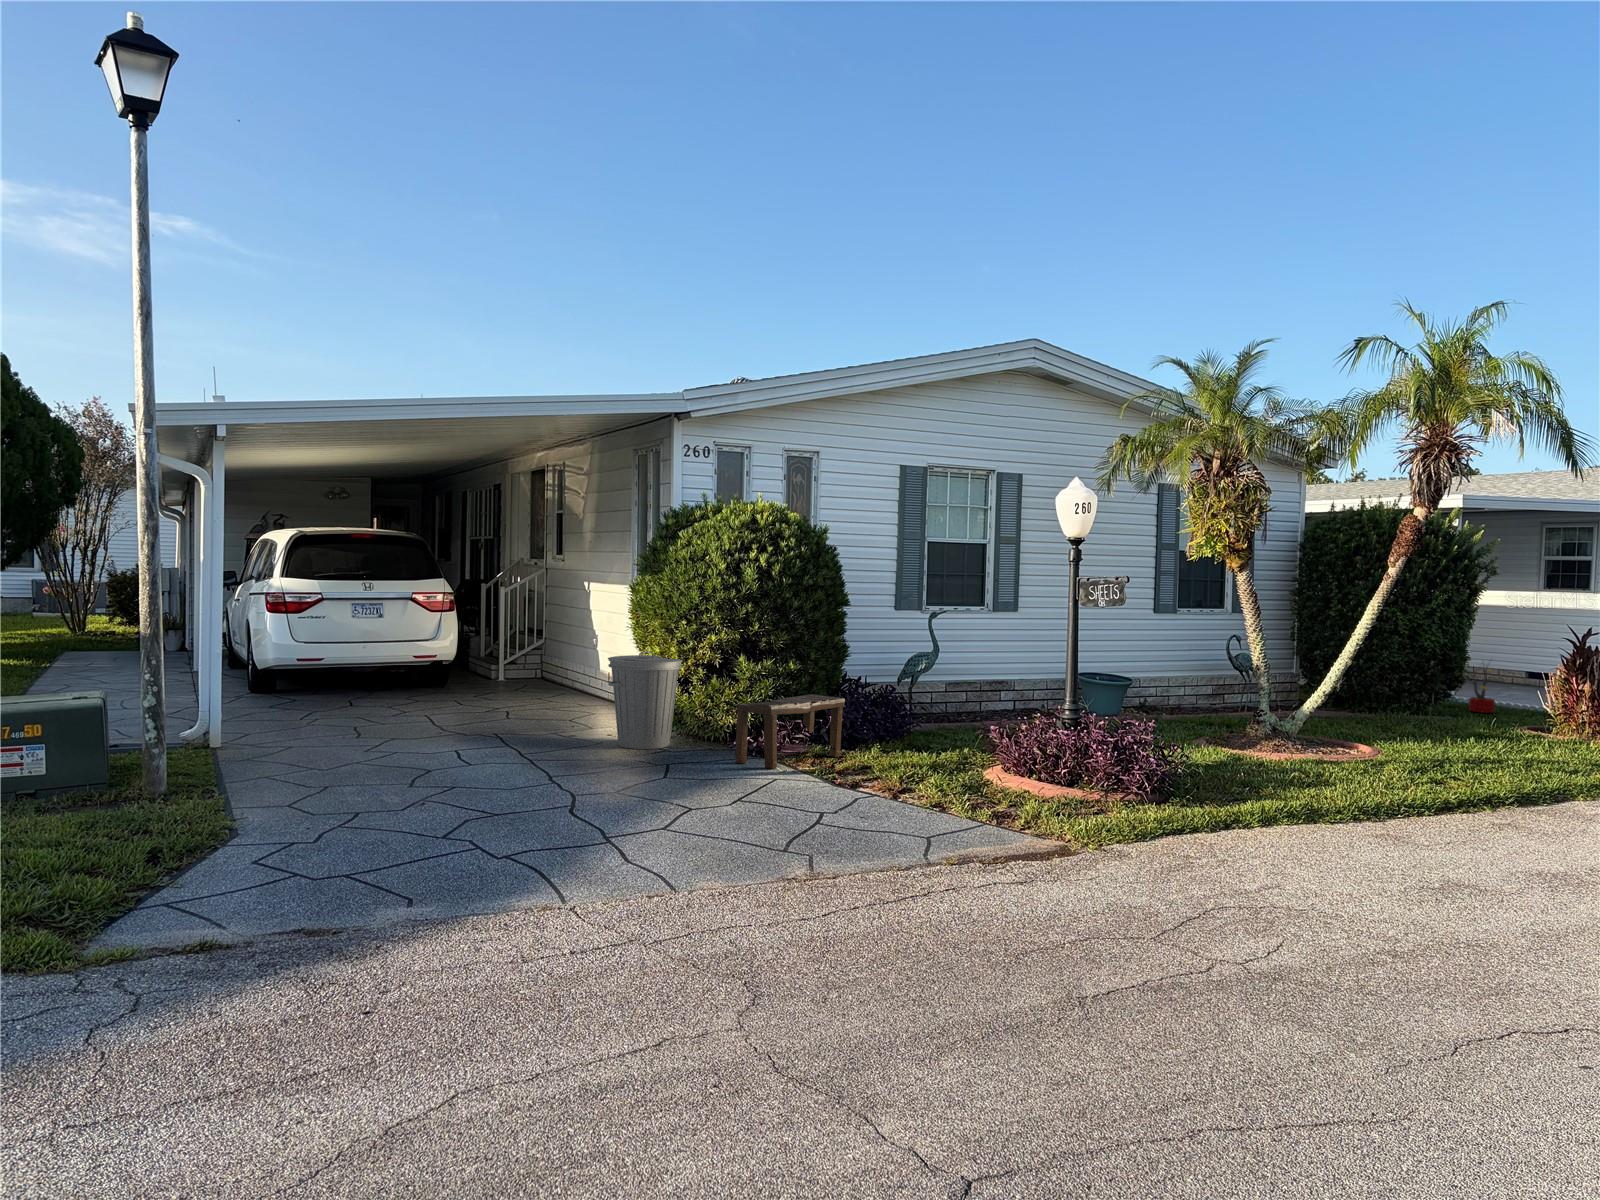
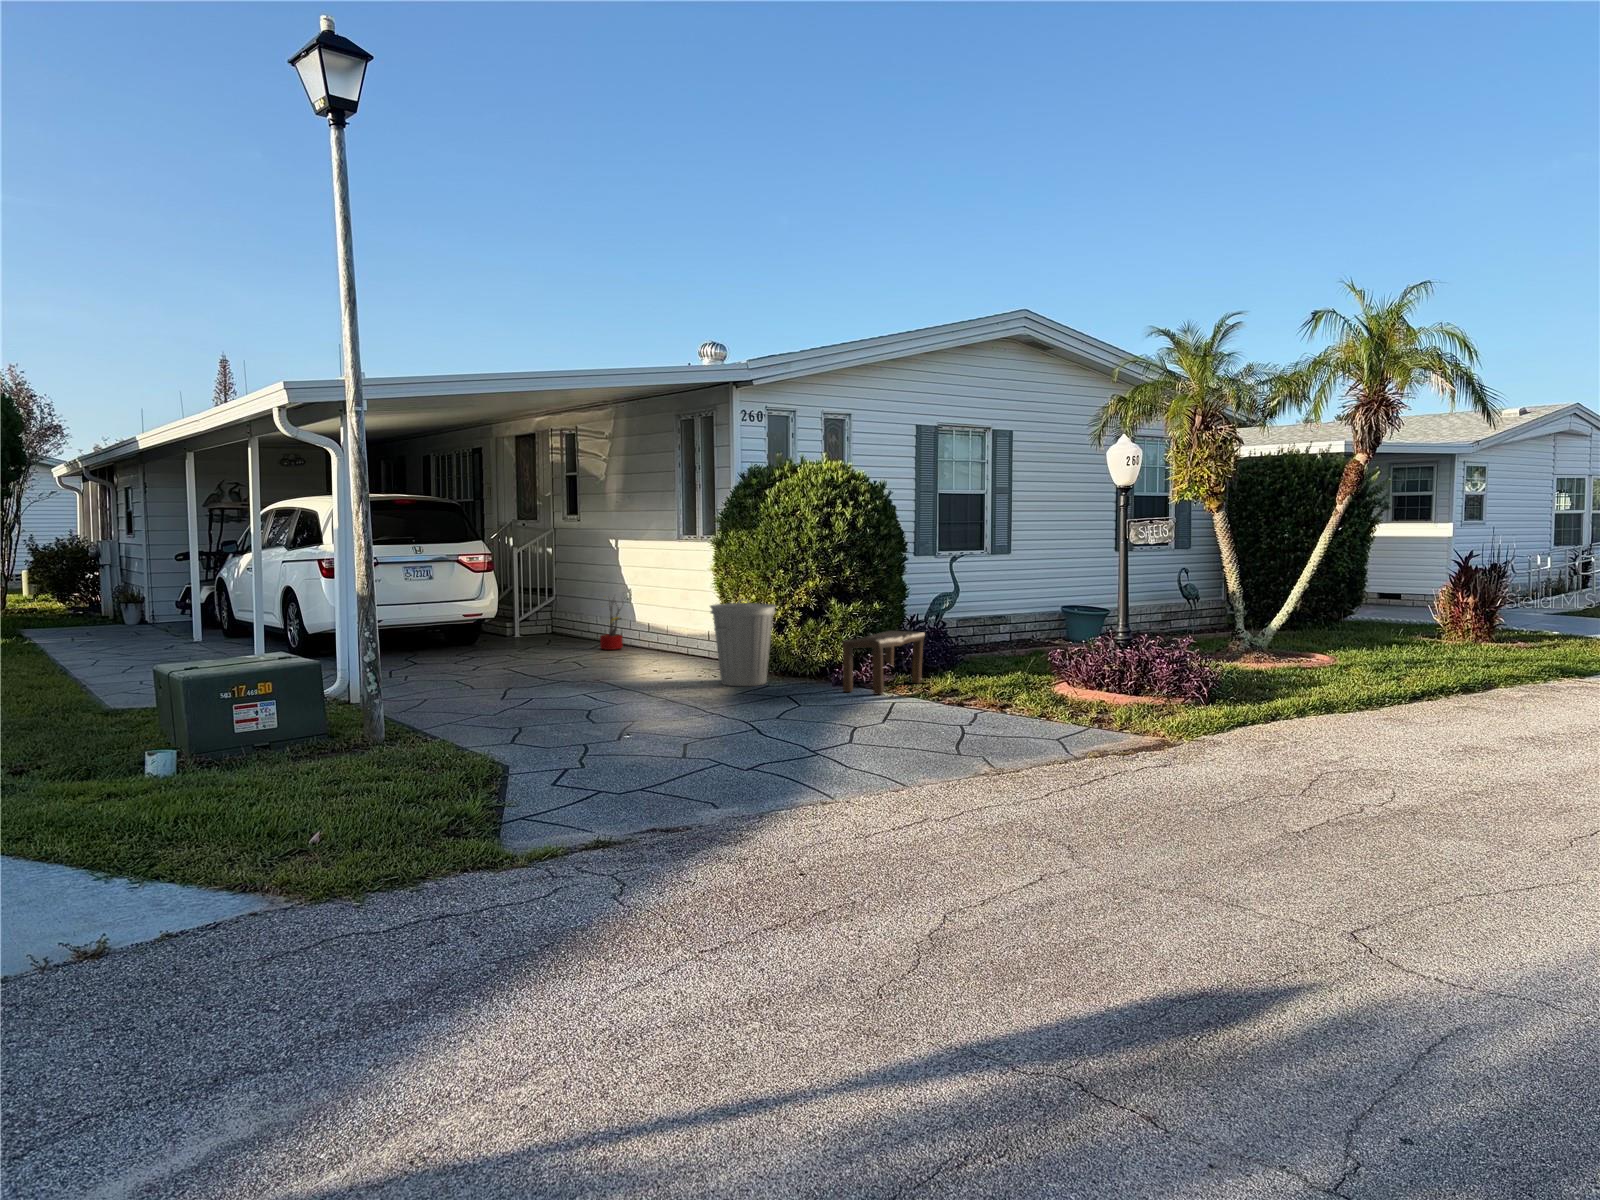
decorative plant: present [1469,666,1495,713] -> present [600,600,623,650]

